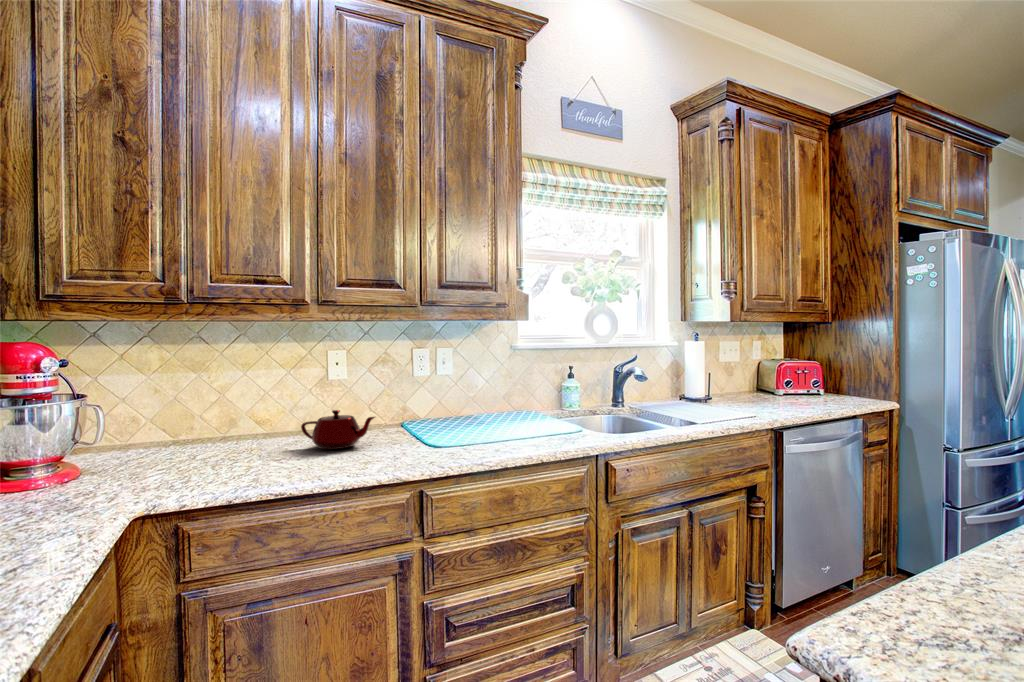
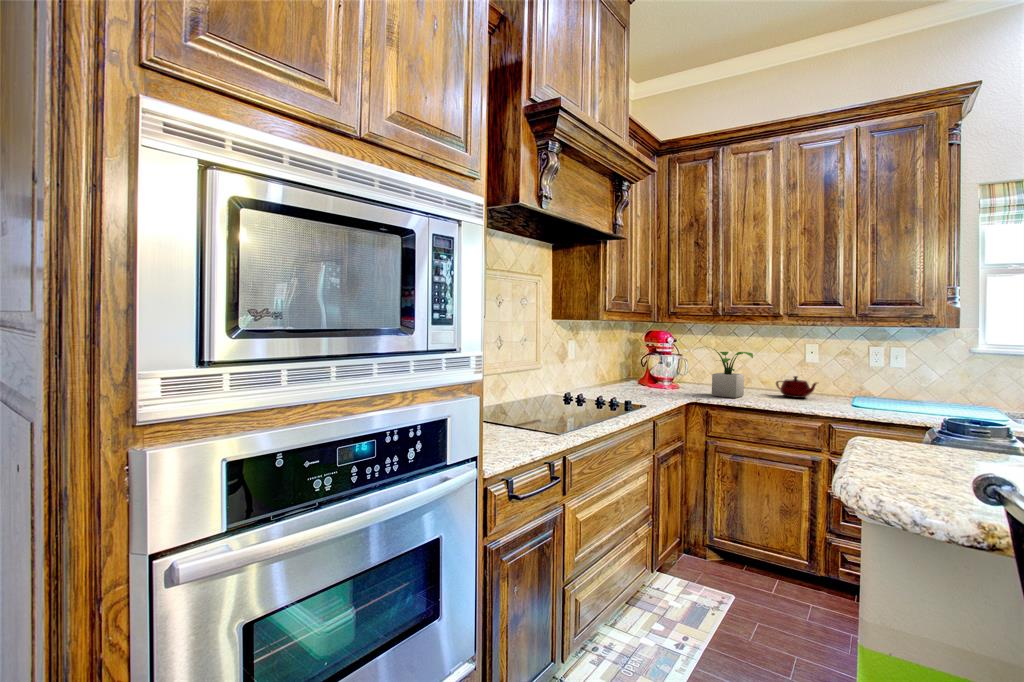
potted plant: none [122,371,275,482] -> present [712,349,753,398]

